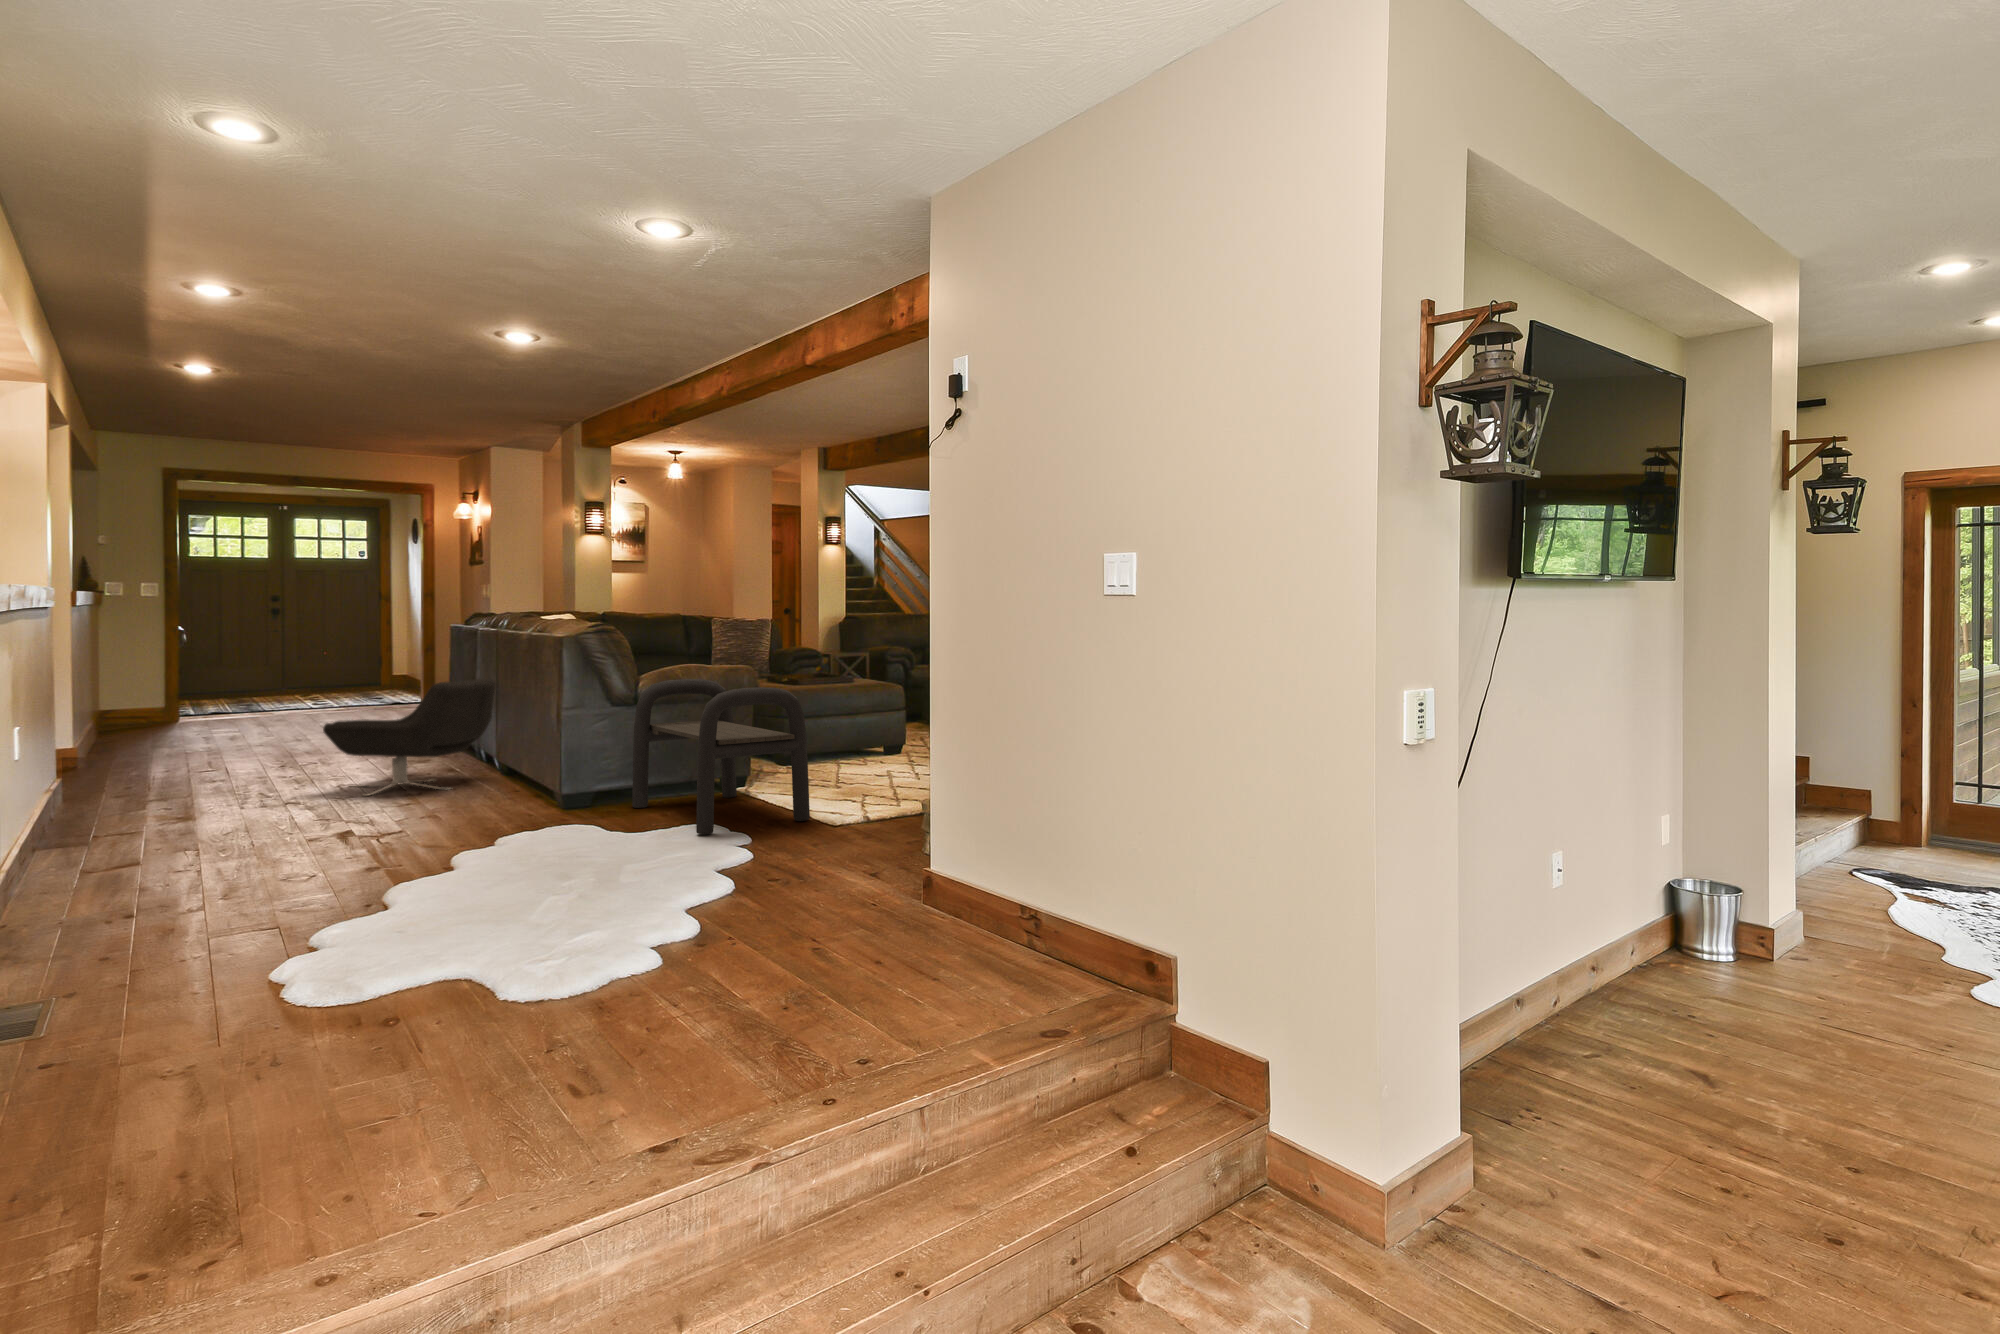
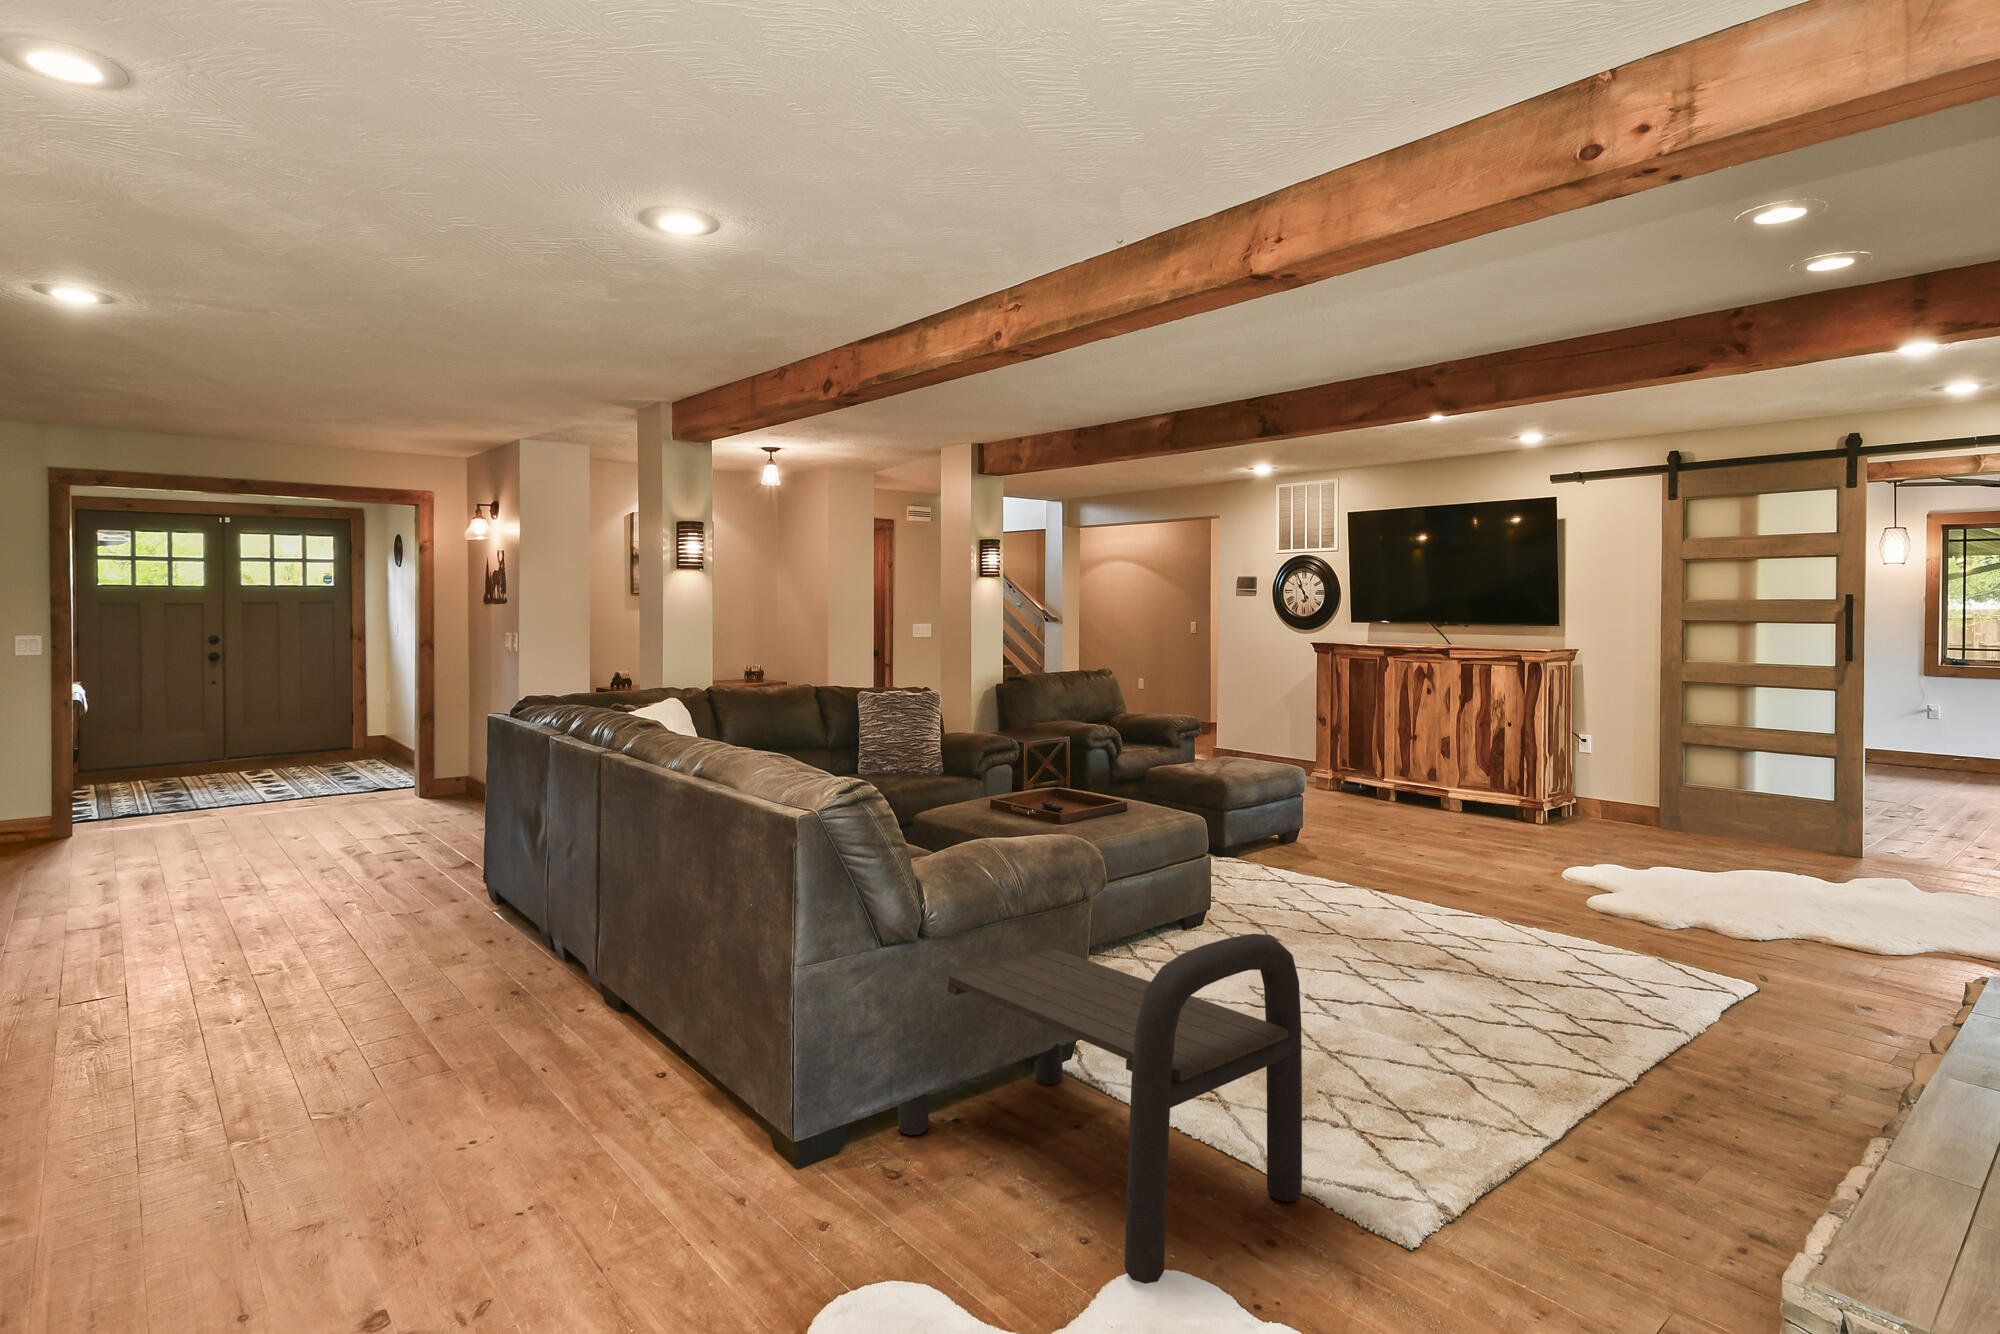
lounge chair: present [323,679,496,796] -> none [288,842,598,1085]

